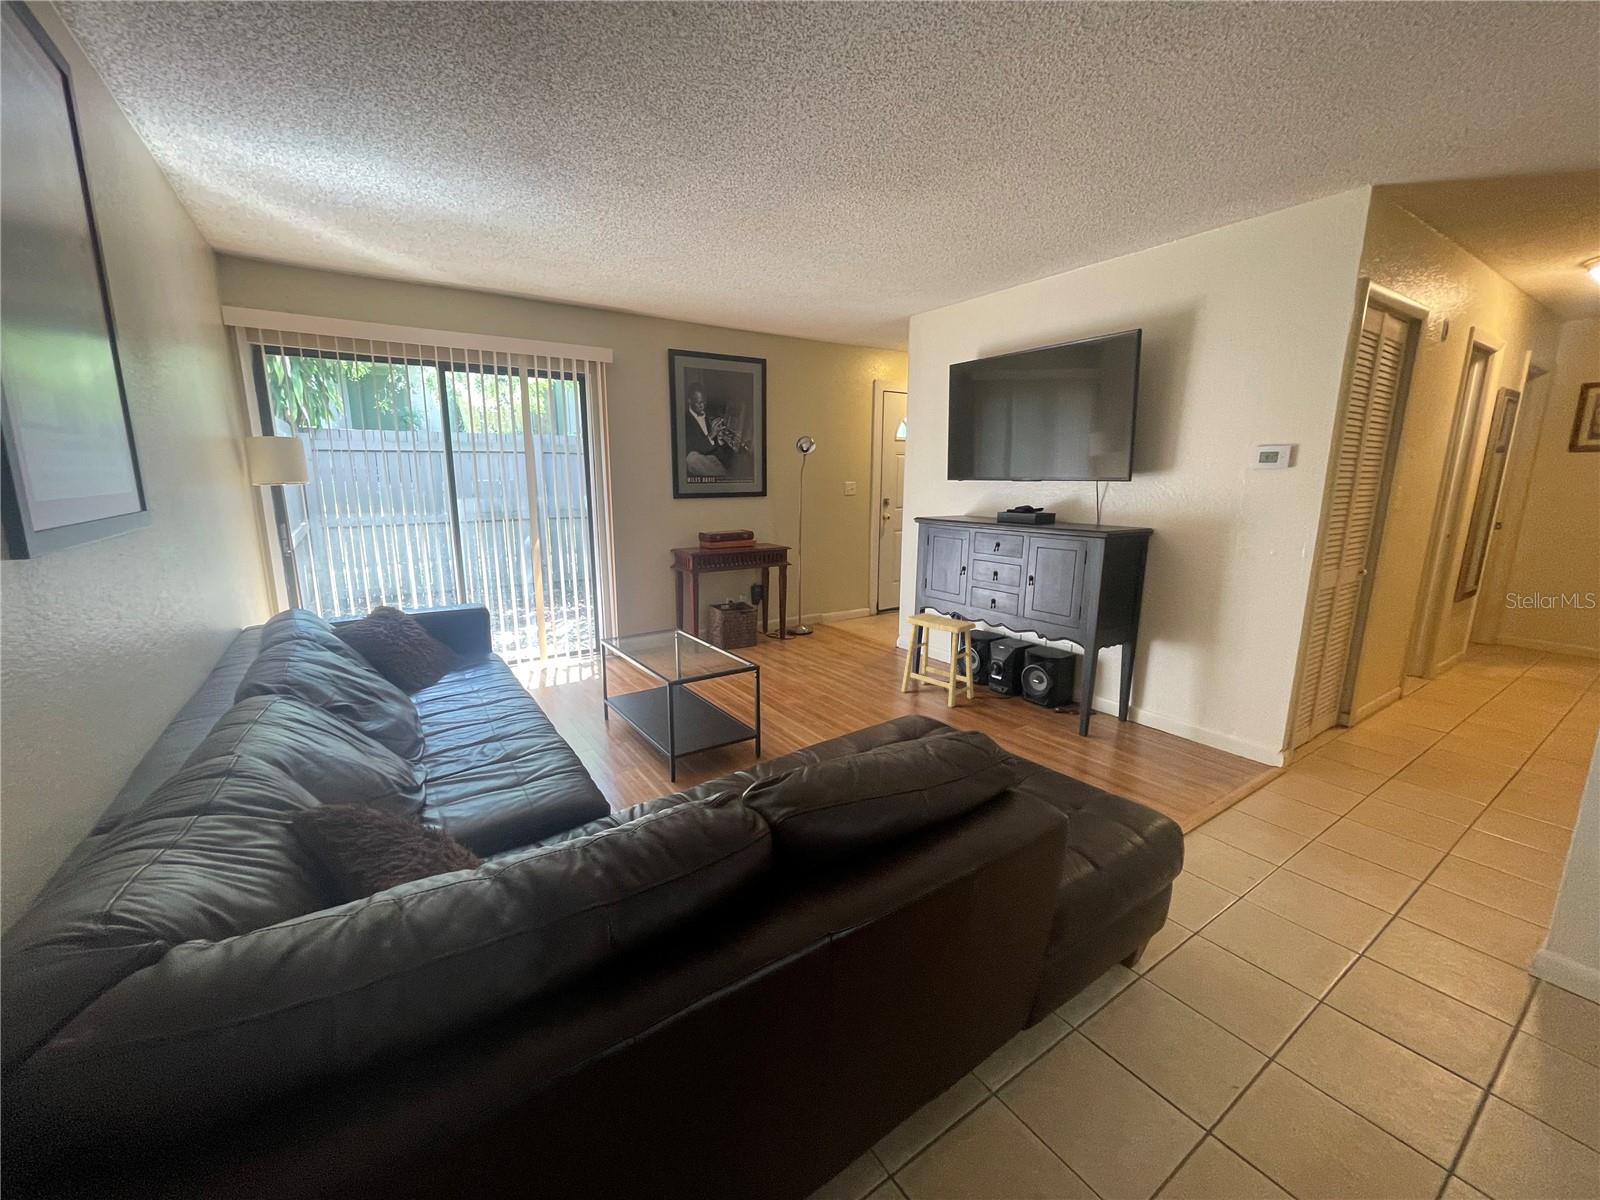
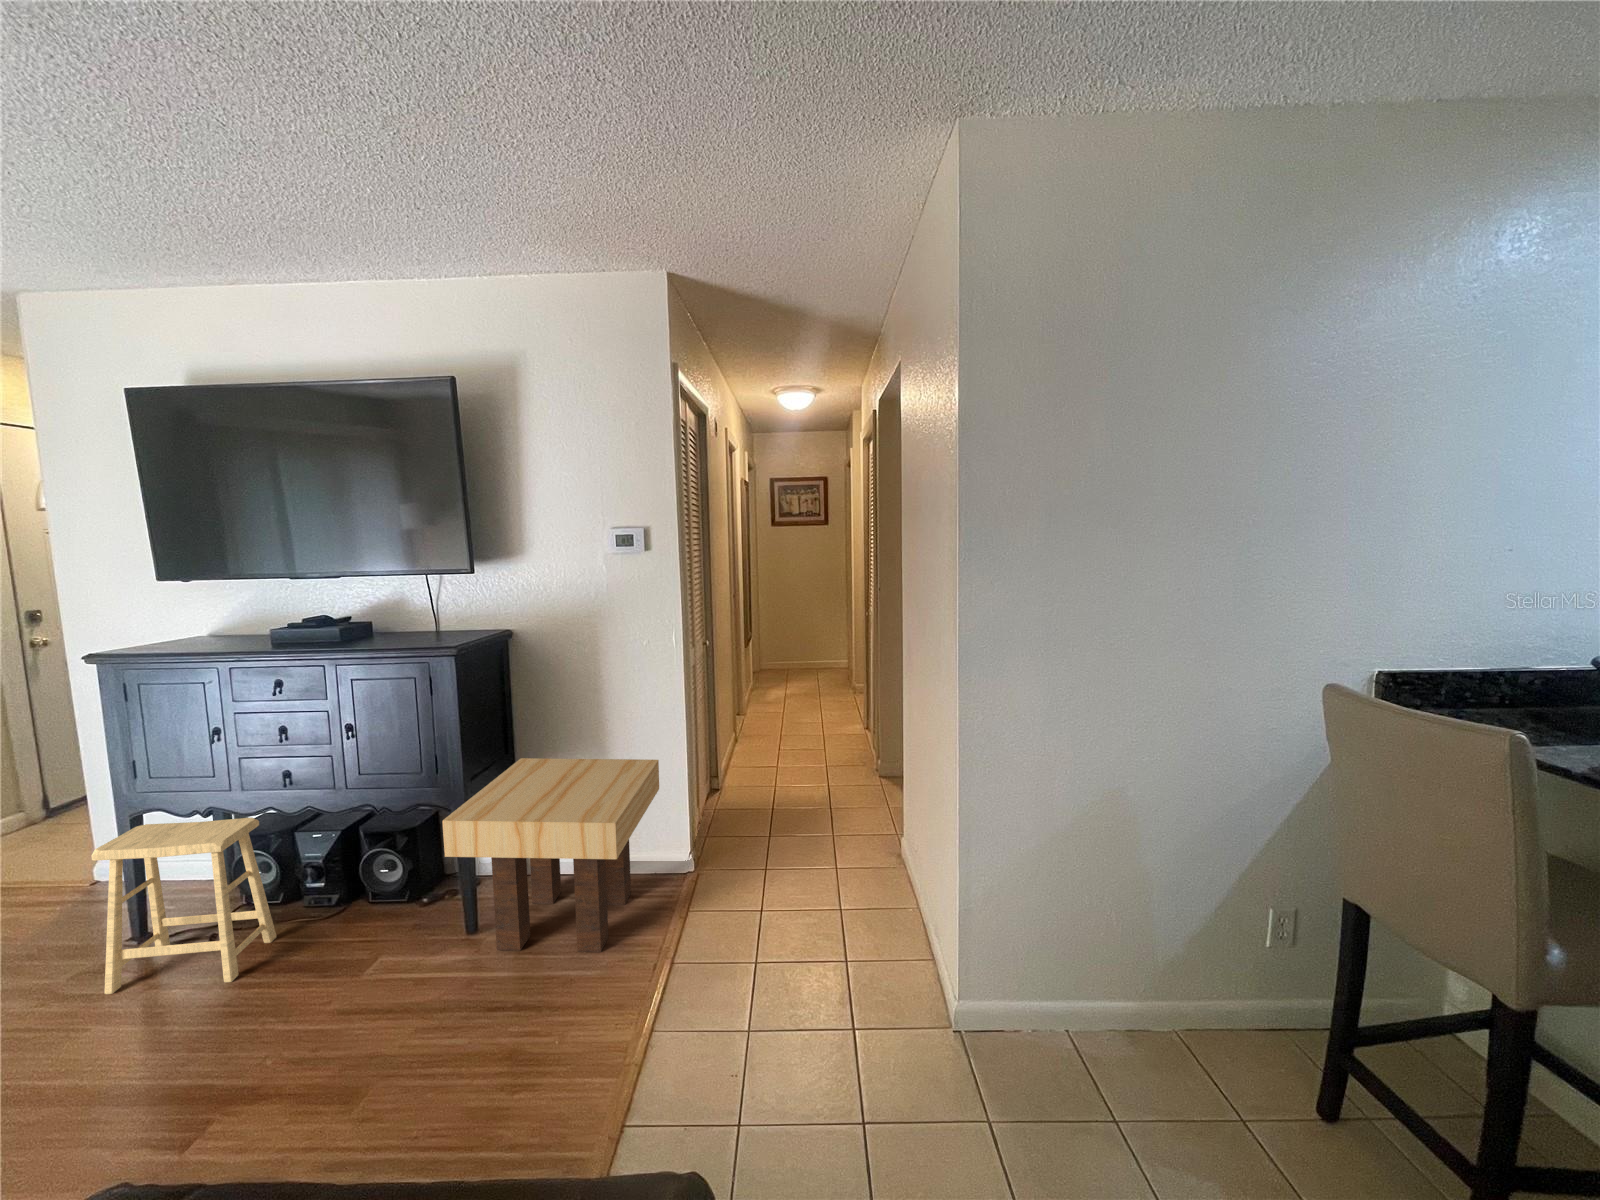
side table: none [1073,630,1266,781] -> present [442,758,659,952]

